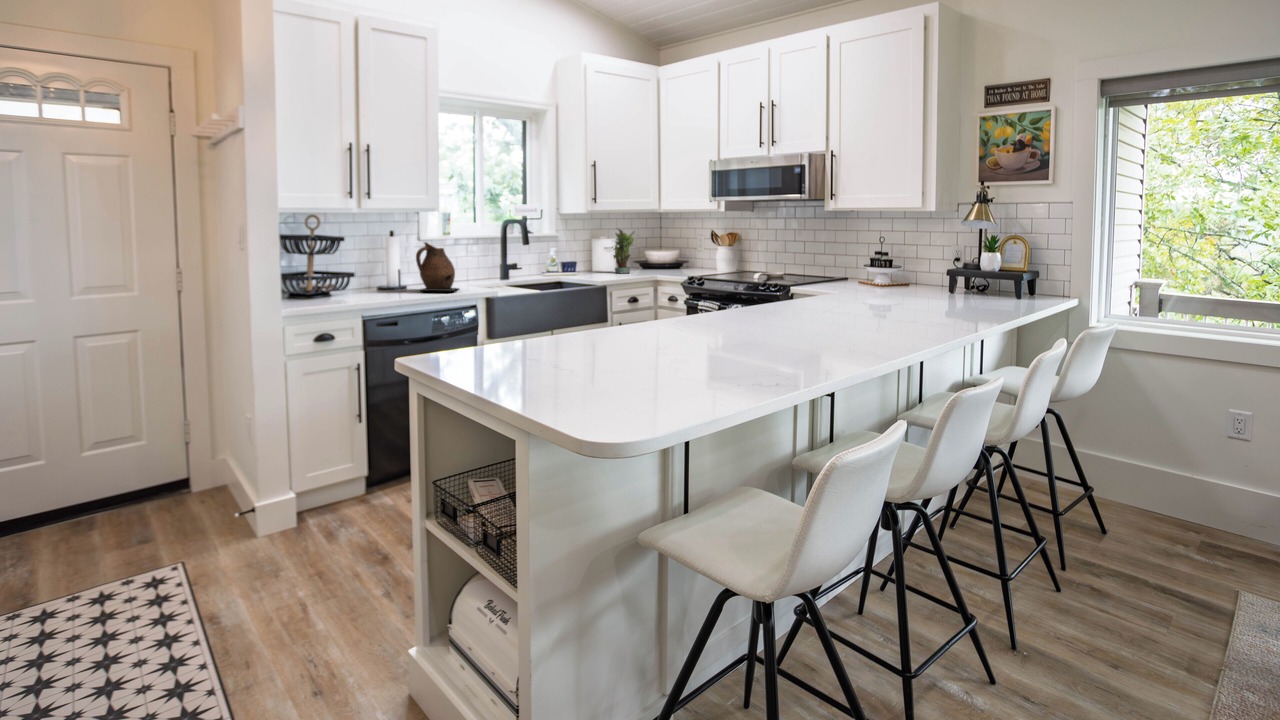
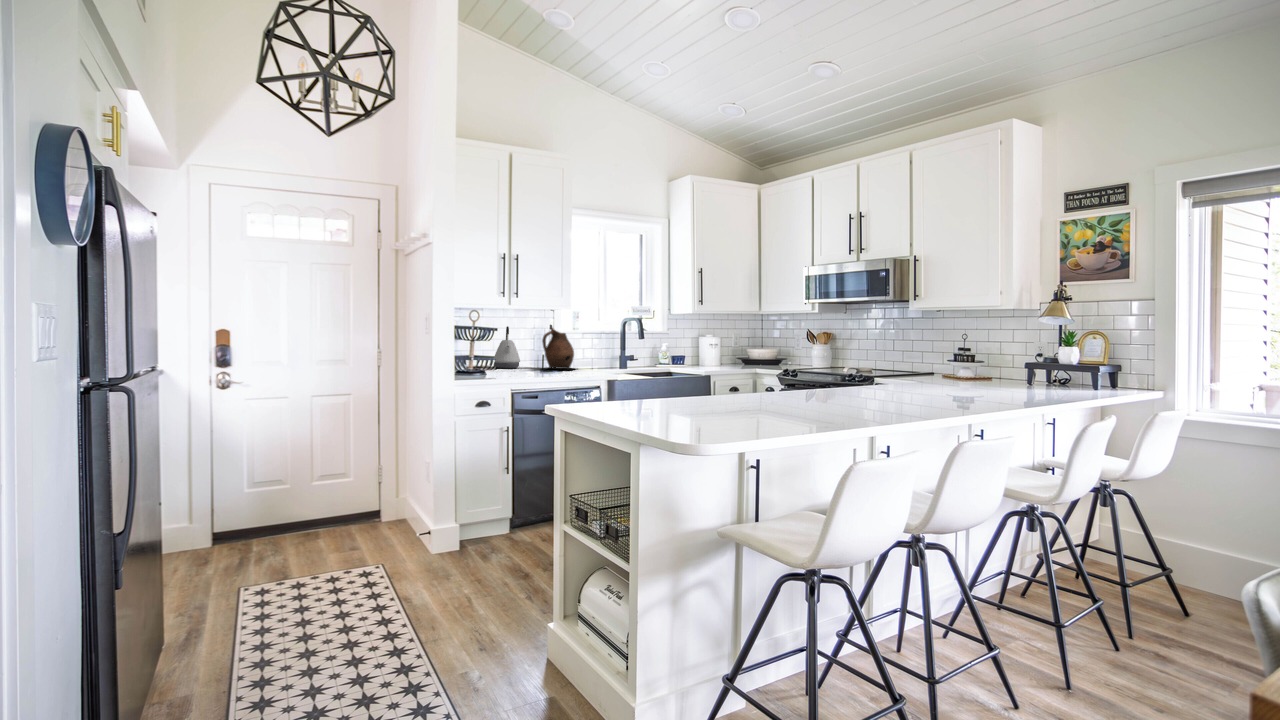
potted plant: present [613,229,634,273] -> none [714,326,740,367]
kettle: none [357,243,390,294] -> present [494,326,520,368]

